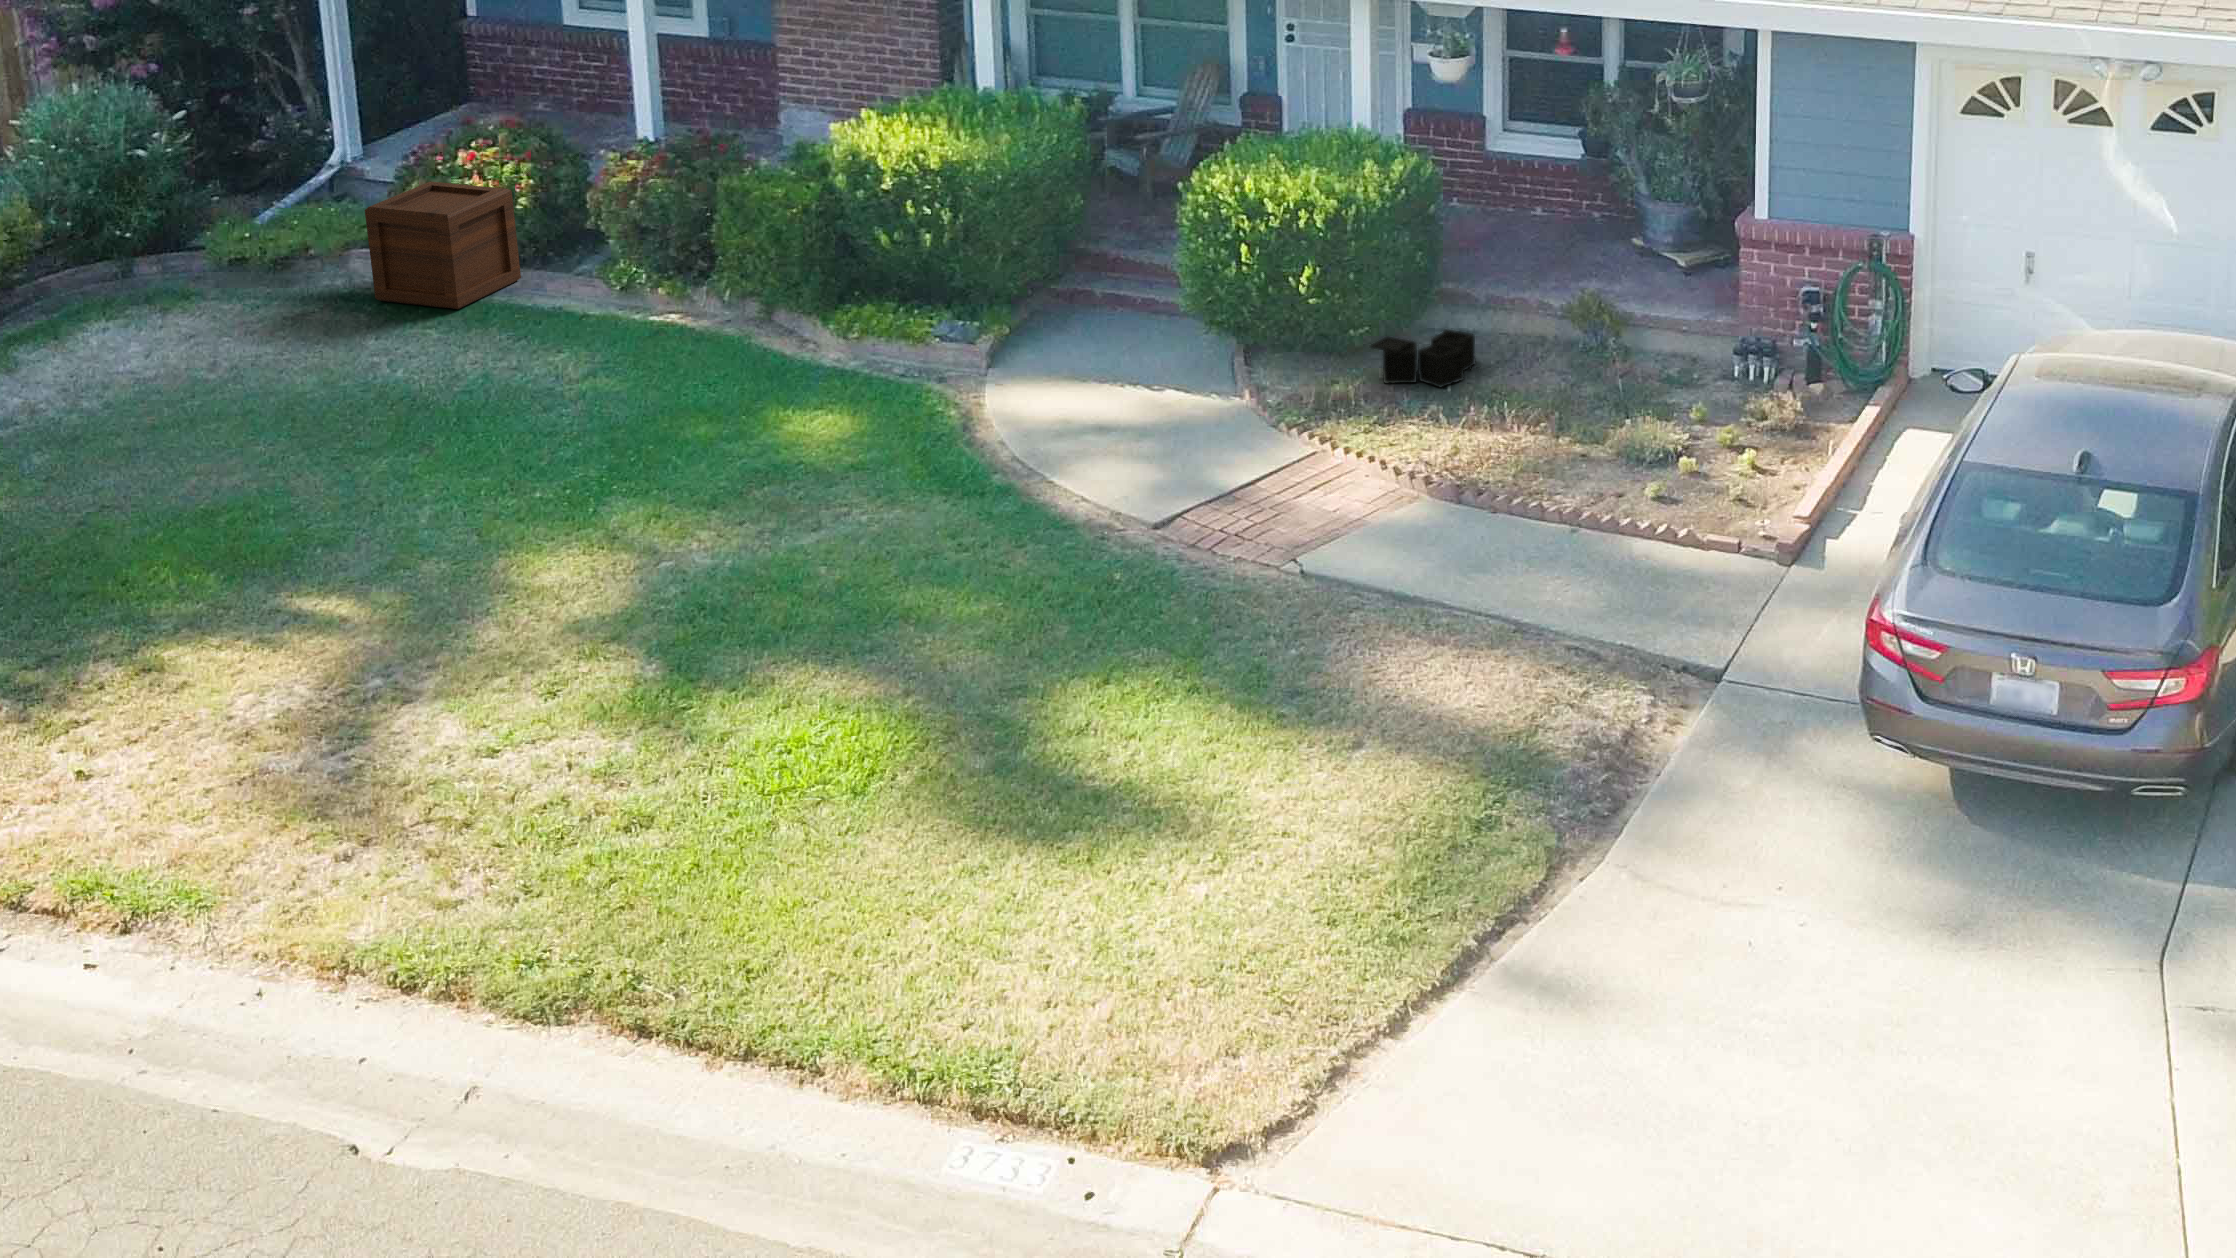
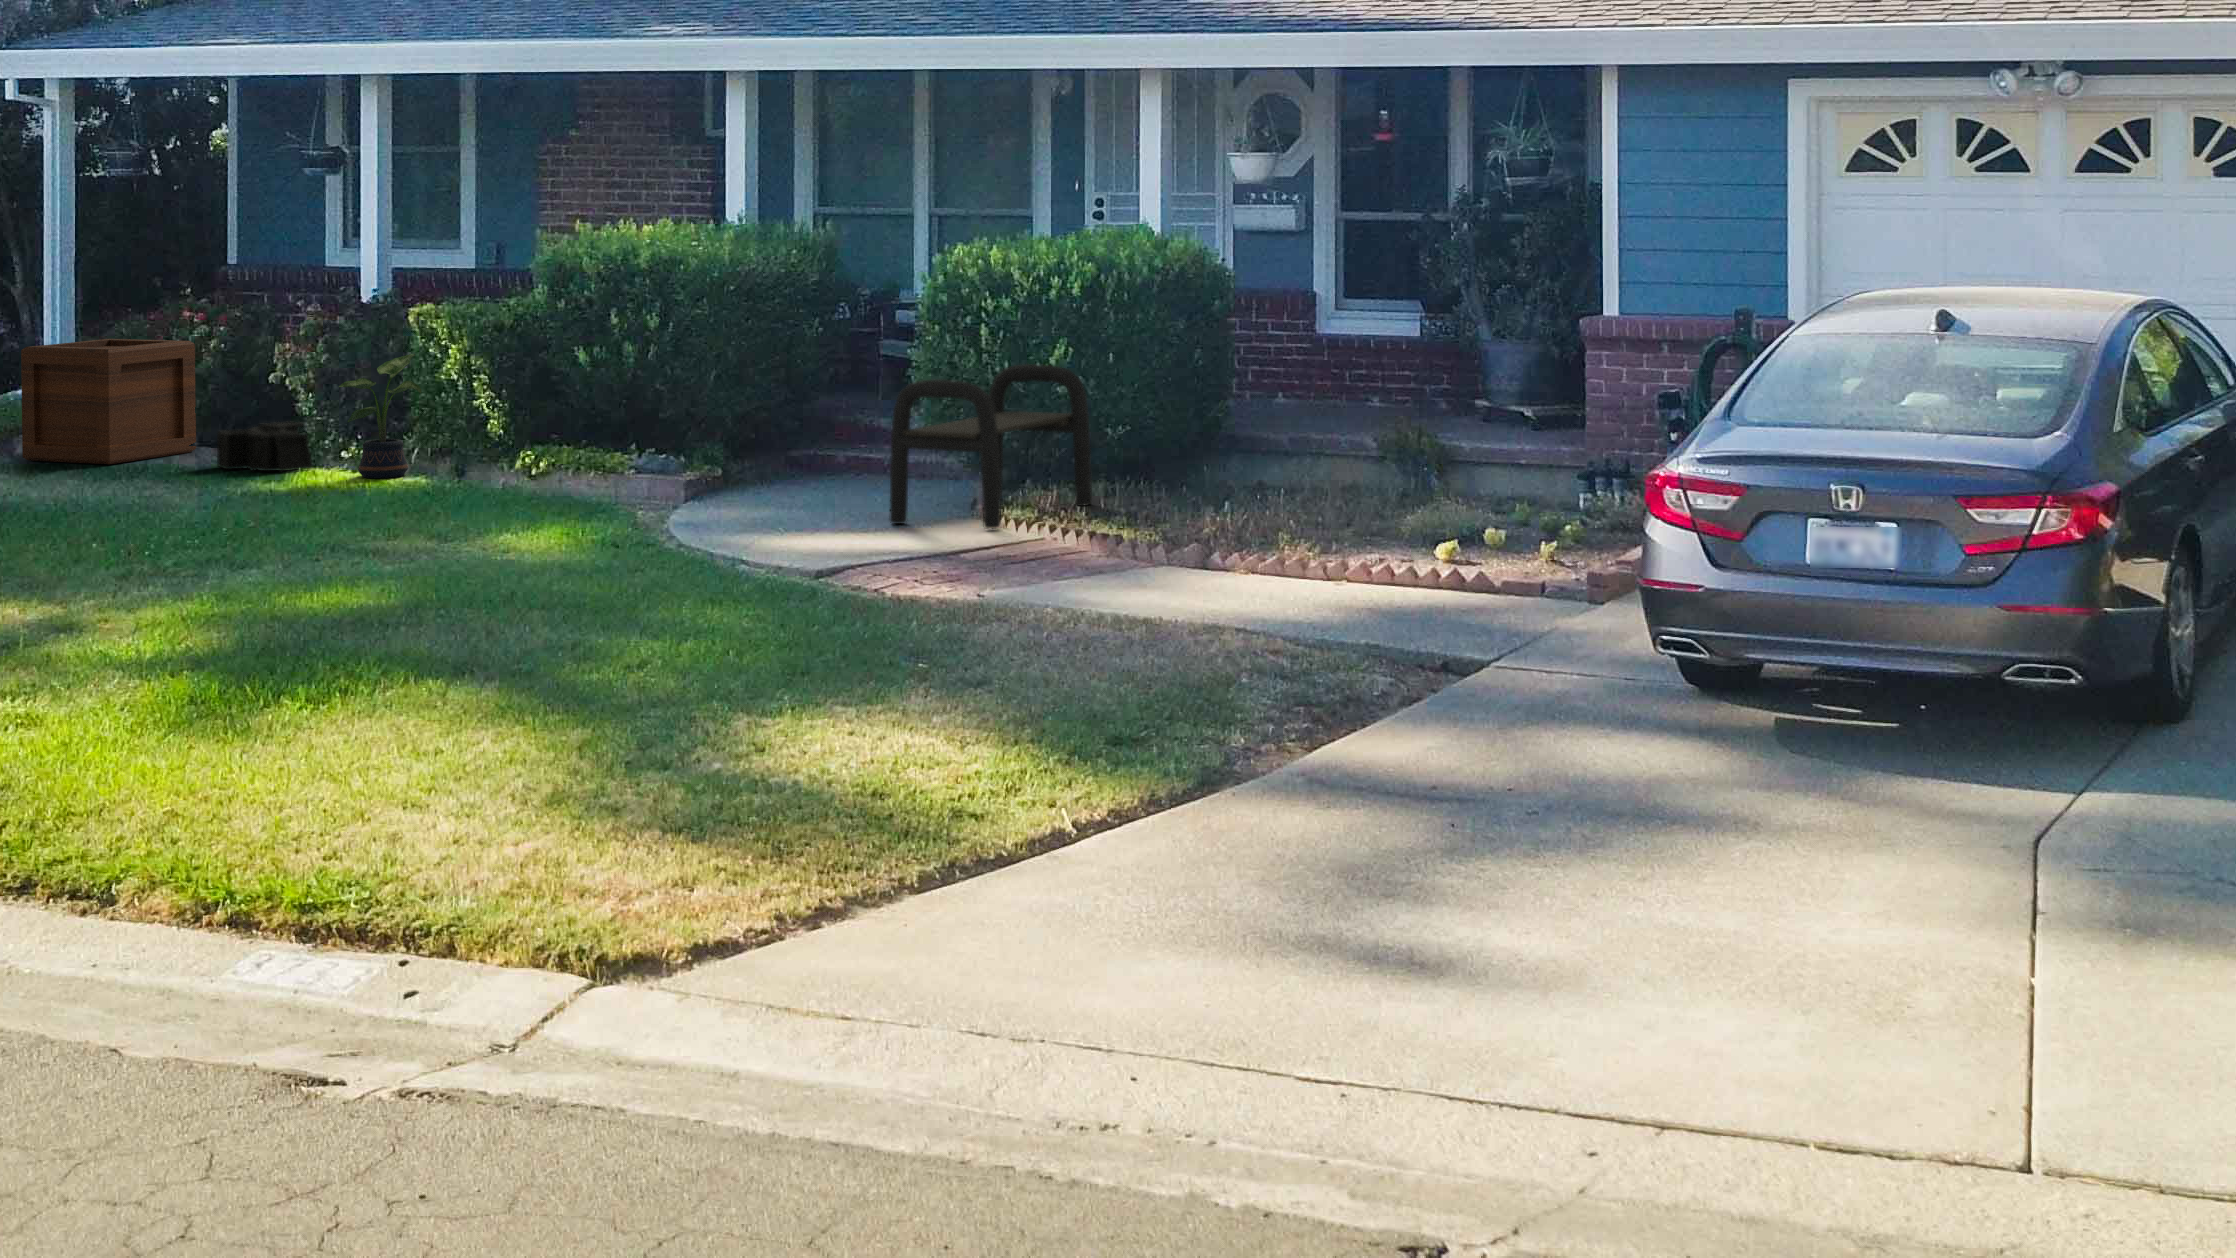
potted plant: none [667,221,739,334] -> present [339,354,421,478]
bench: none [1175,266,1333,432] -> present [889,364,1092,529]
storage bin: present [1370,329,1476,387] -> present [217,421,312,471]

